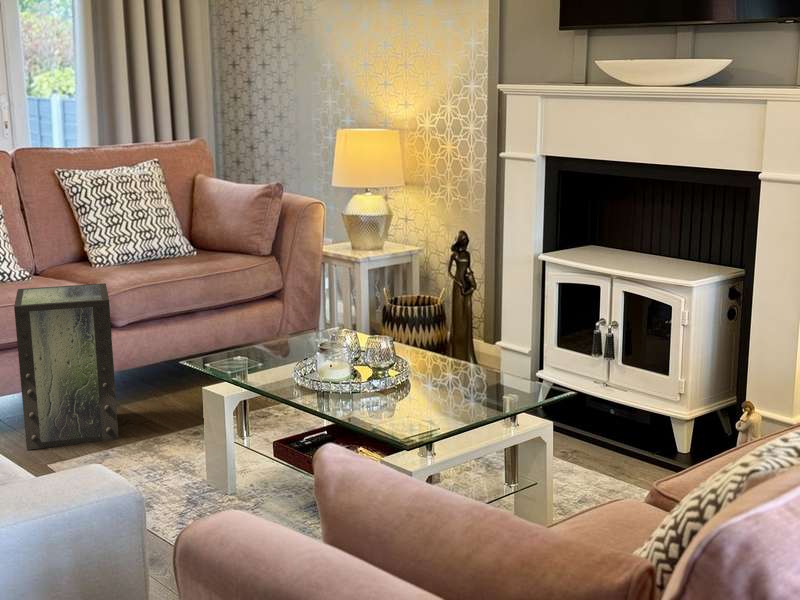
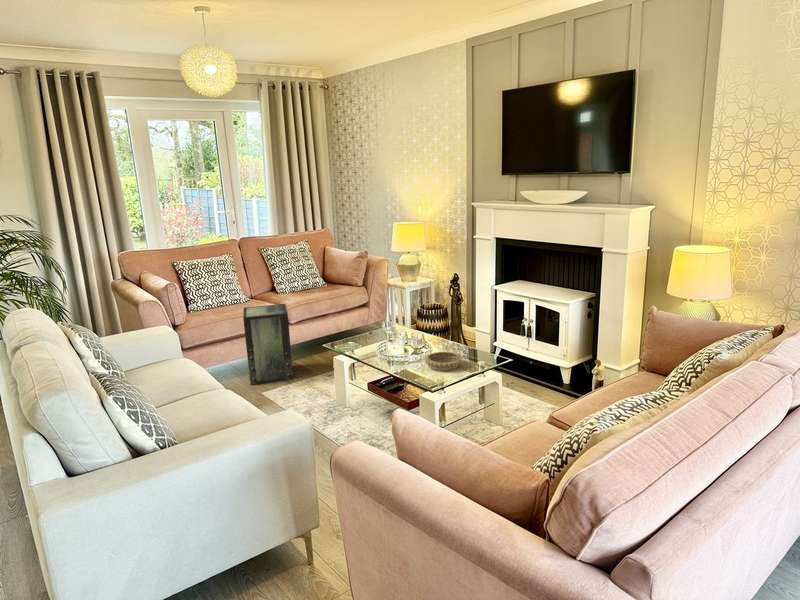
decorative bowl: none [391,373,468,410] -> present [425,352,462,371]

